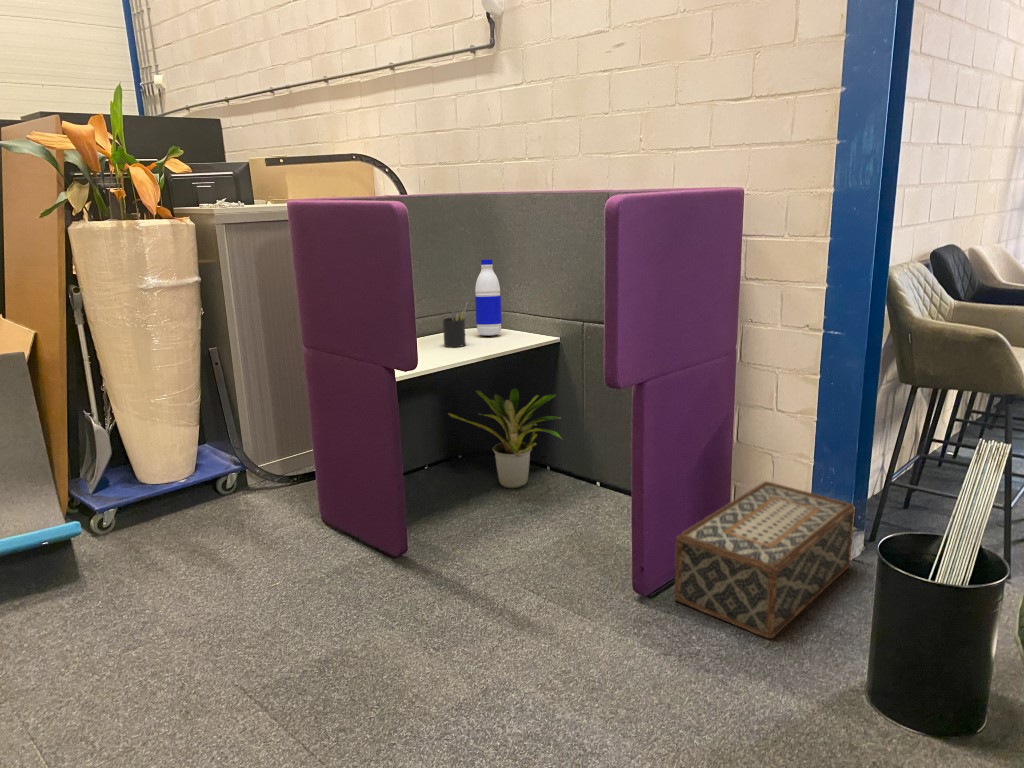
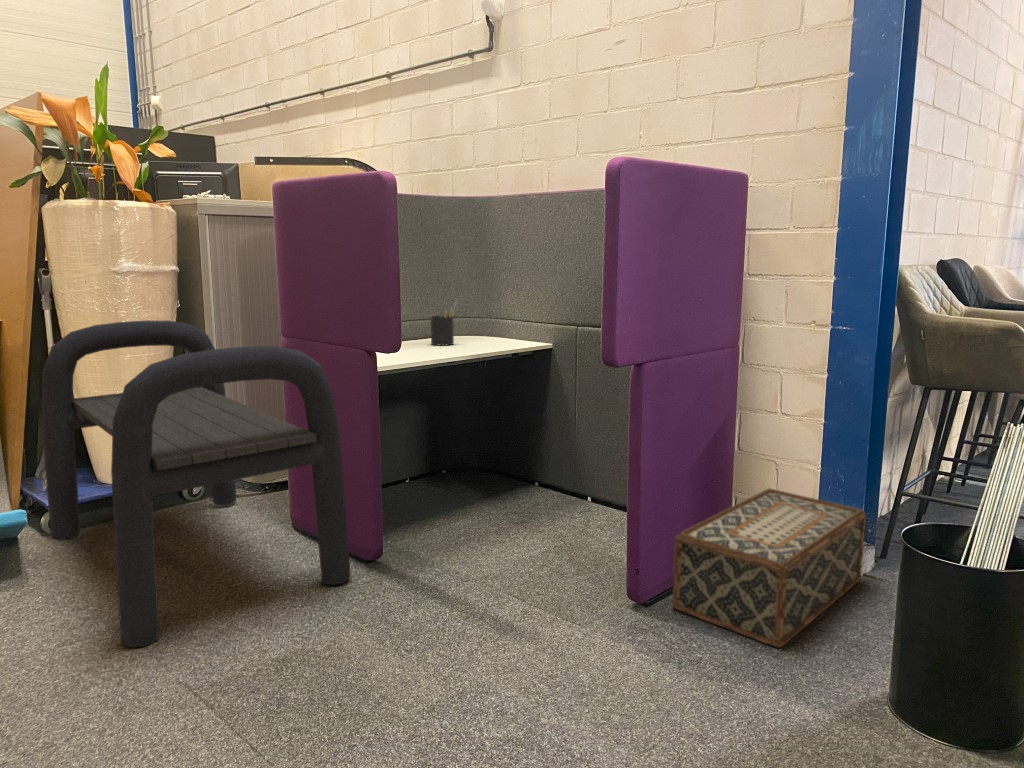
water bottle: present [475,260,502,336] -> none [466,260,492,339]
bench: none [83,332,379,652] -> present [42,321,351,648]
potted plant: present [448,389,562,488] -> none [433,394,553,501]

